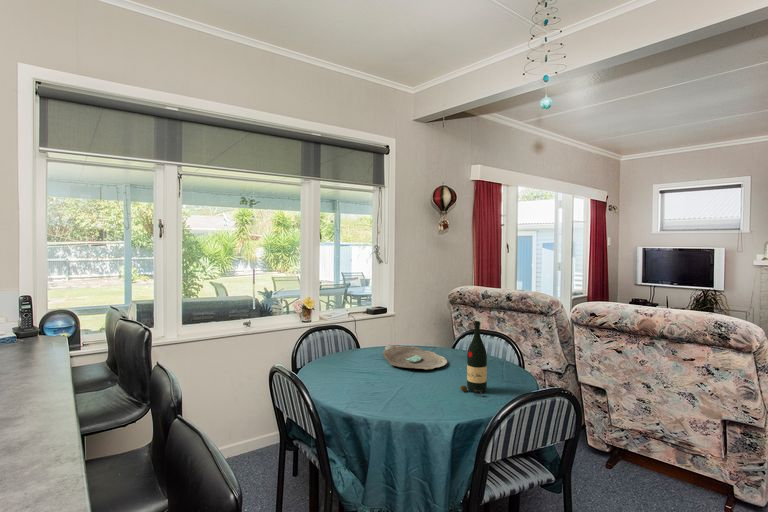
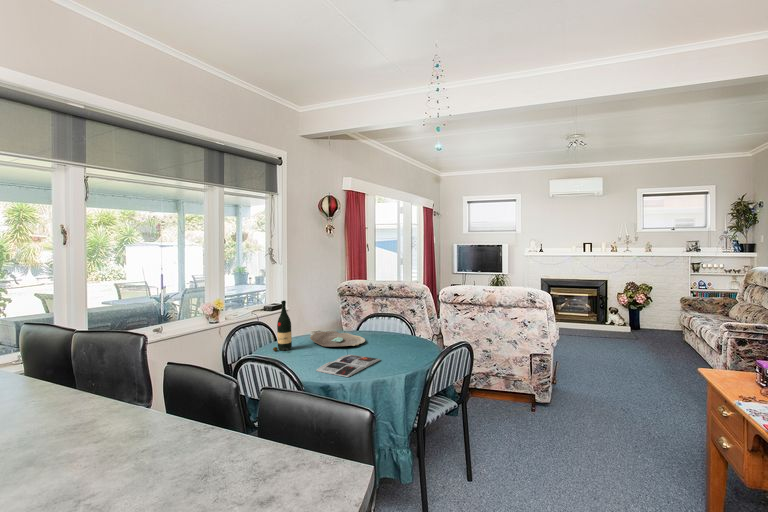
wine bottle: present [460,321,487,395] -> present [273,301,292,351]
magazine: none [355,380,445,412] -> present [316,354,381,377]

